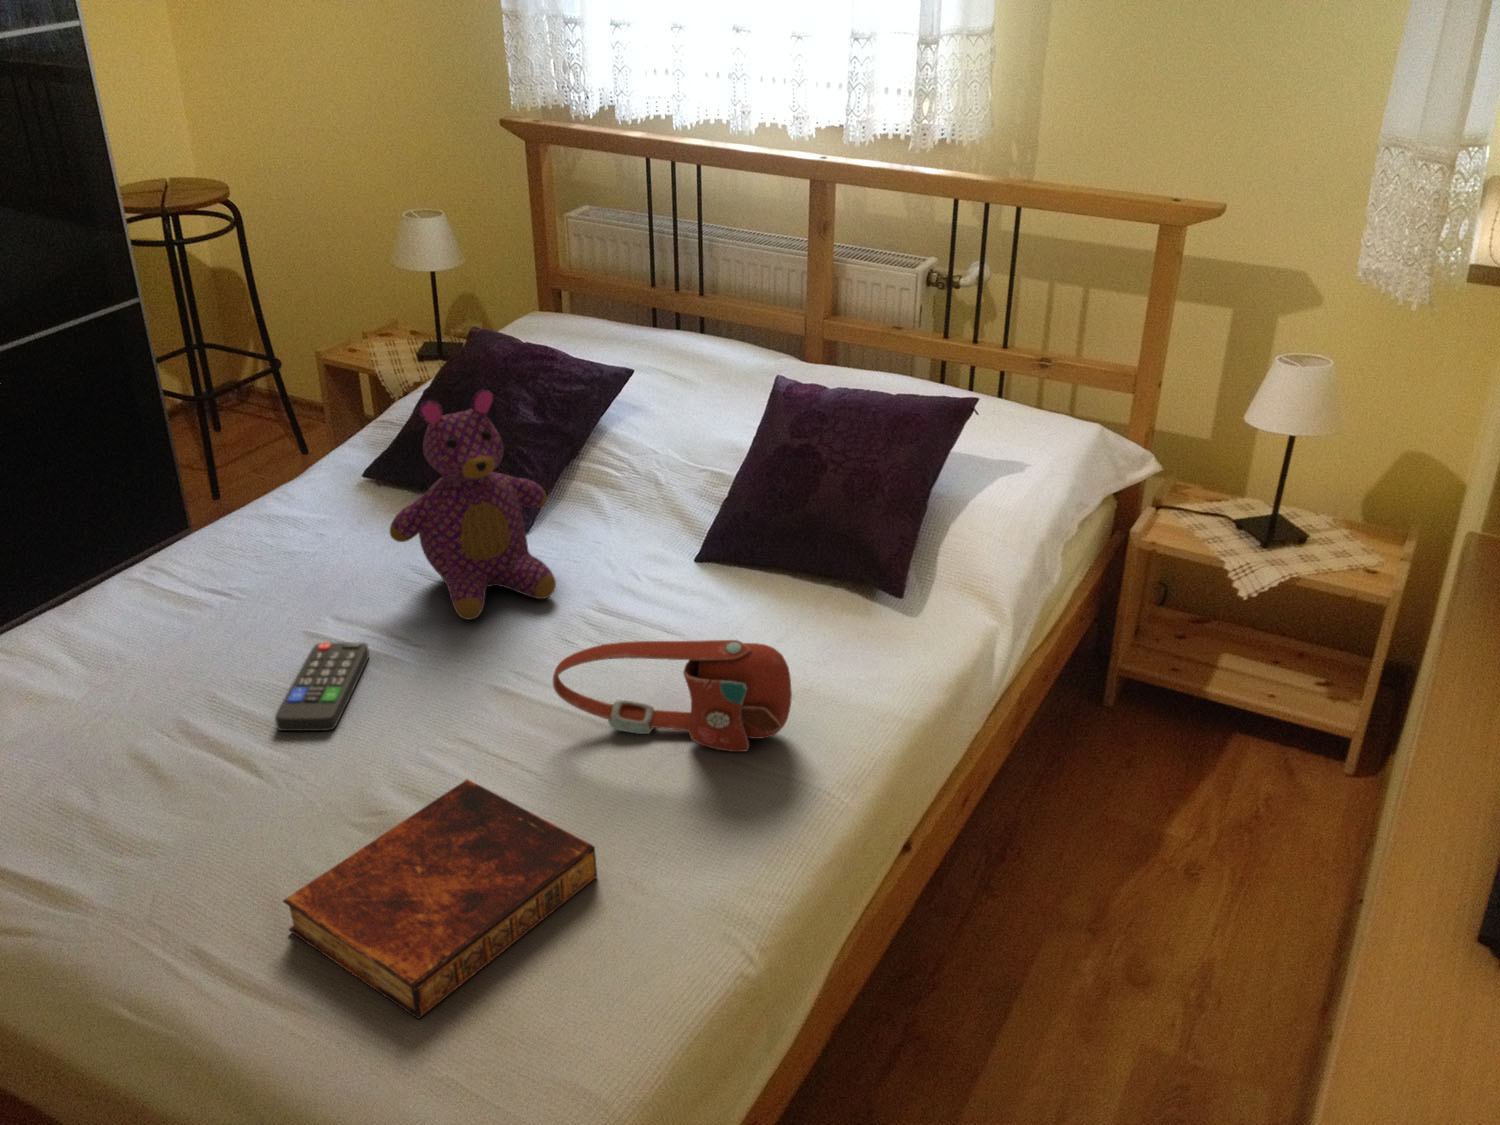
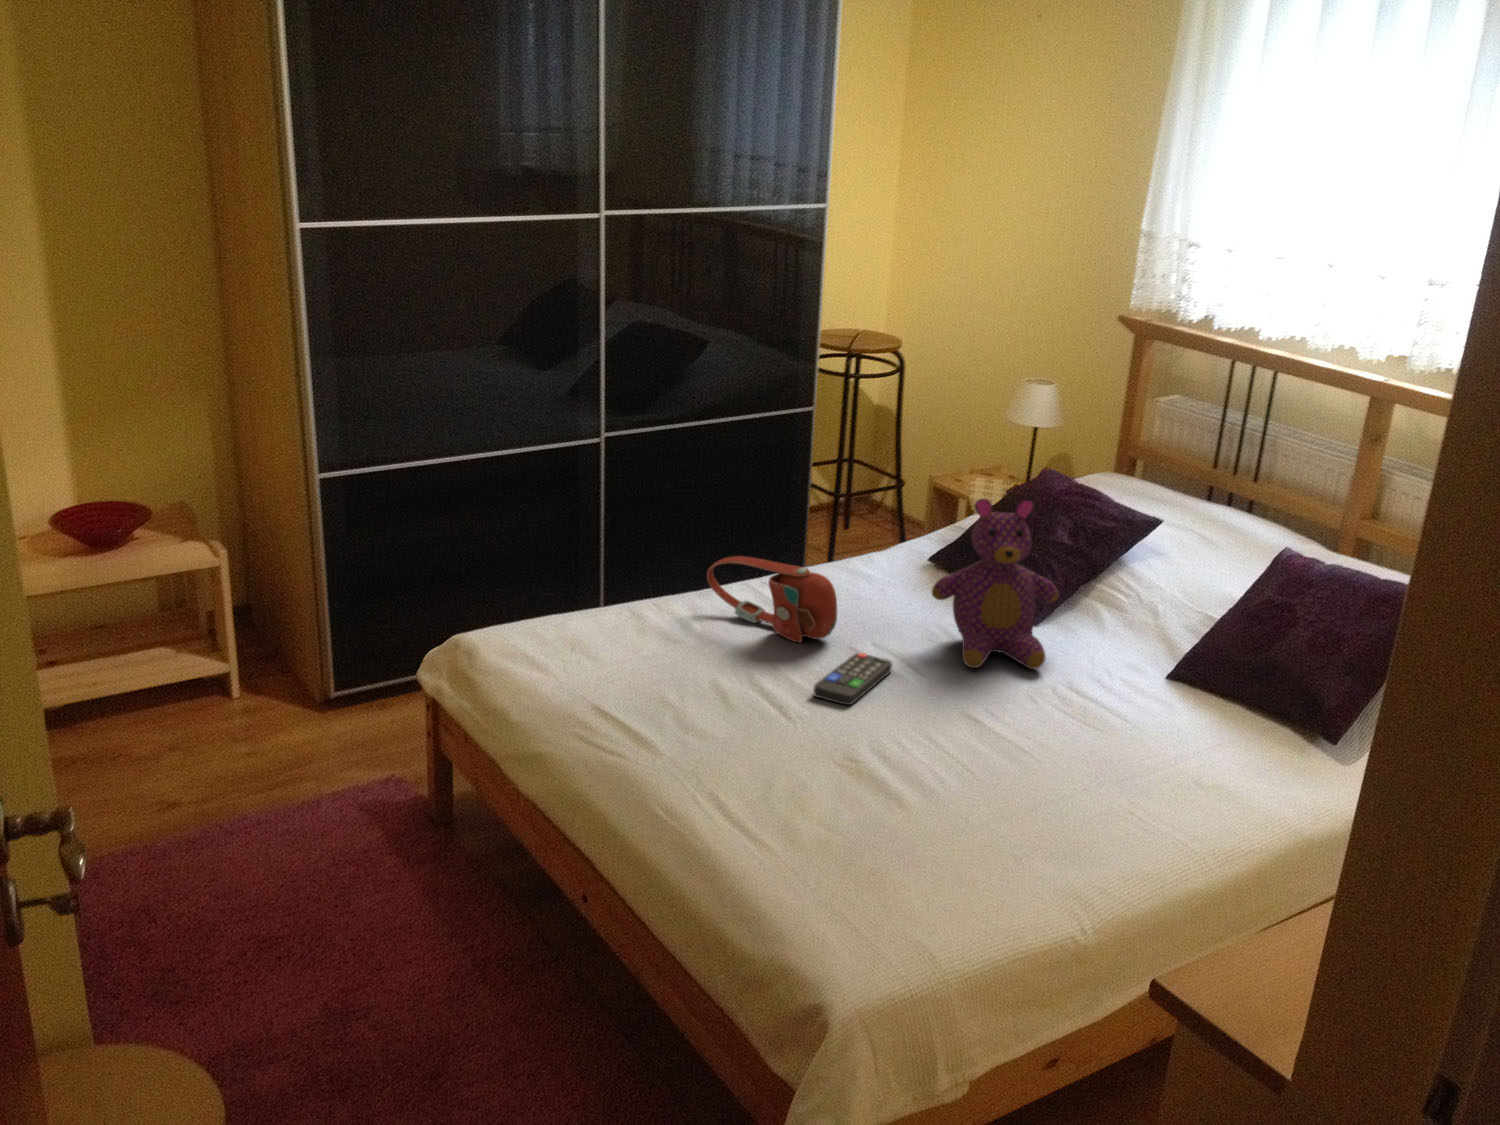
handbag: present [553,640,792,752] -> present [707,556,837,643]
book: present [283,779,597,1019] -> none [781,749,997,867]

